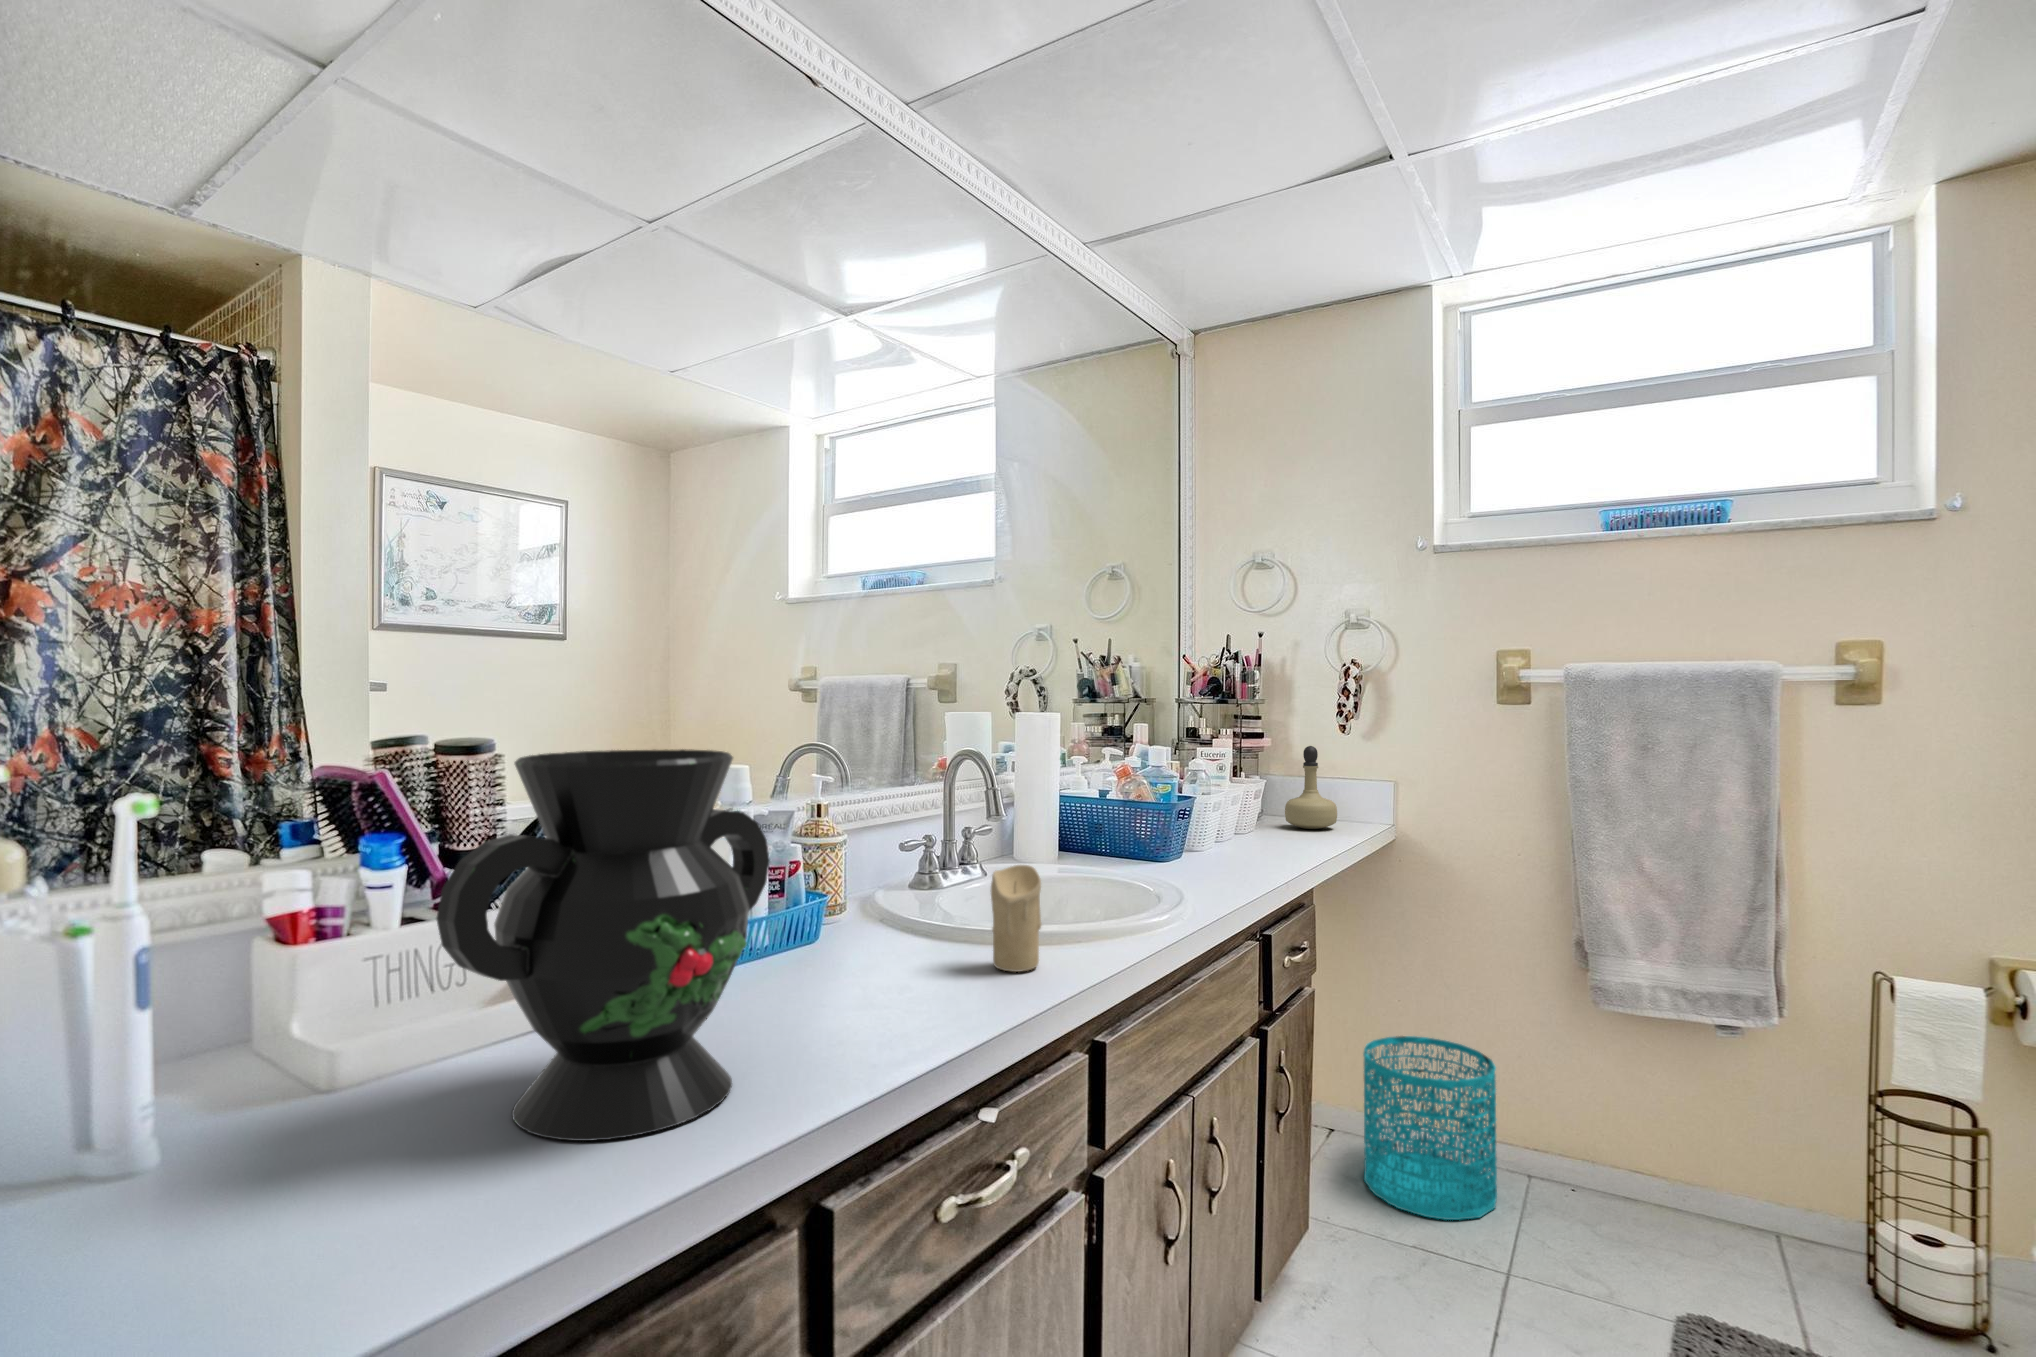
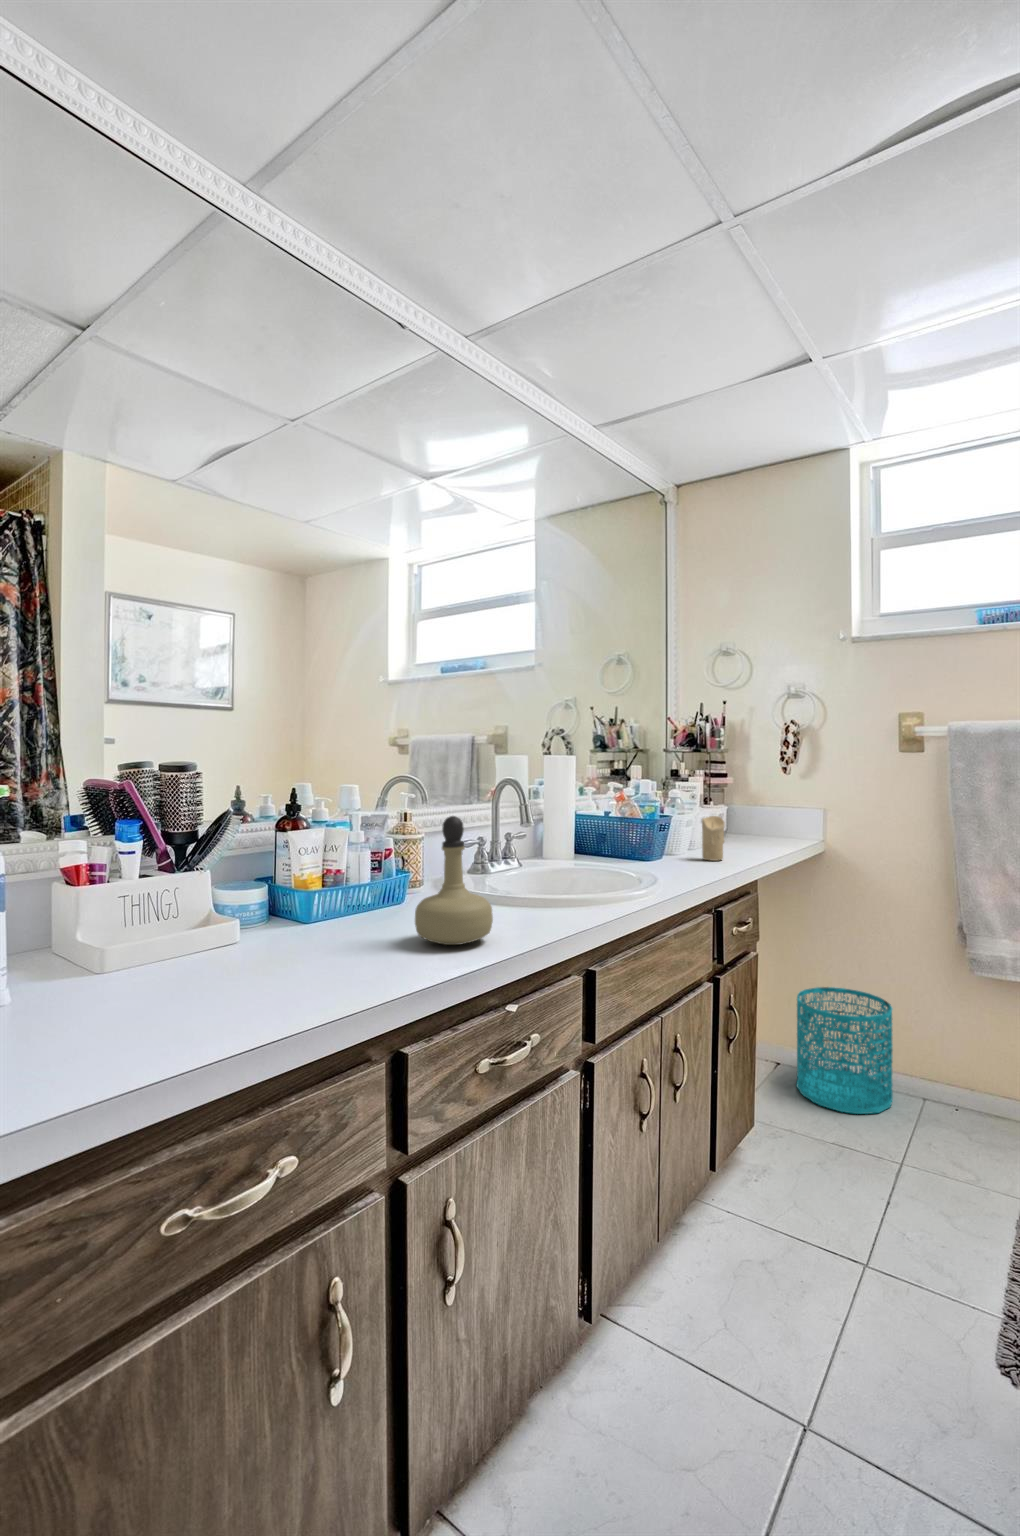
perfume bottle: present [1285,746,1337,829] -> present [415,816,493,945]
decorative vase: present [436,749,770,1141] -> none [151,765,364,1004]
candle: present [991,865,1042,972] -> present [702,816,725,861]

